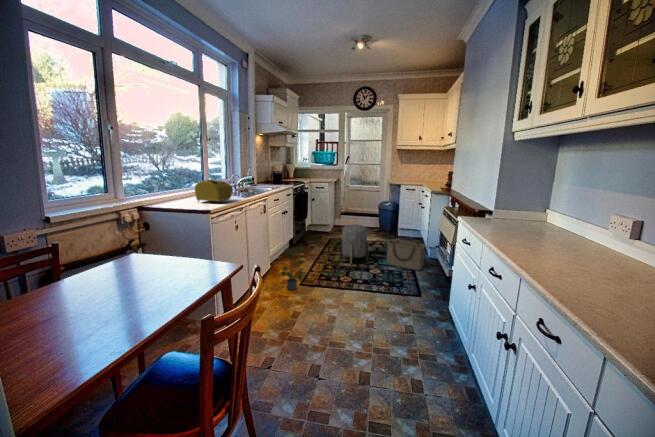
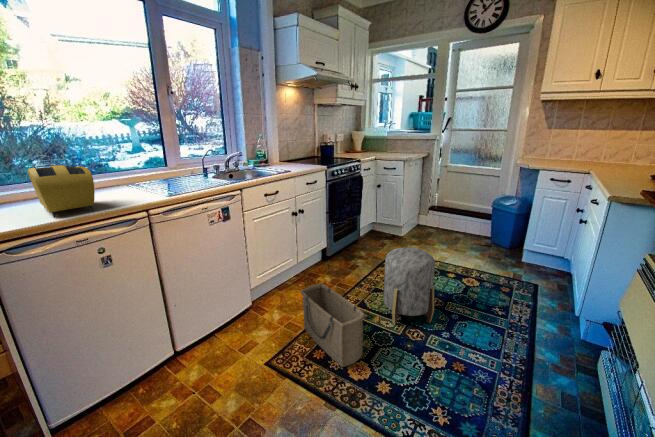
basket: present [387,240,425,270] -> present [301,283,365,367]
potted plant: present [282,247,306,290] -> none [214,301,266,381]

